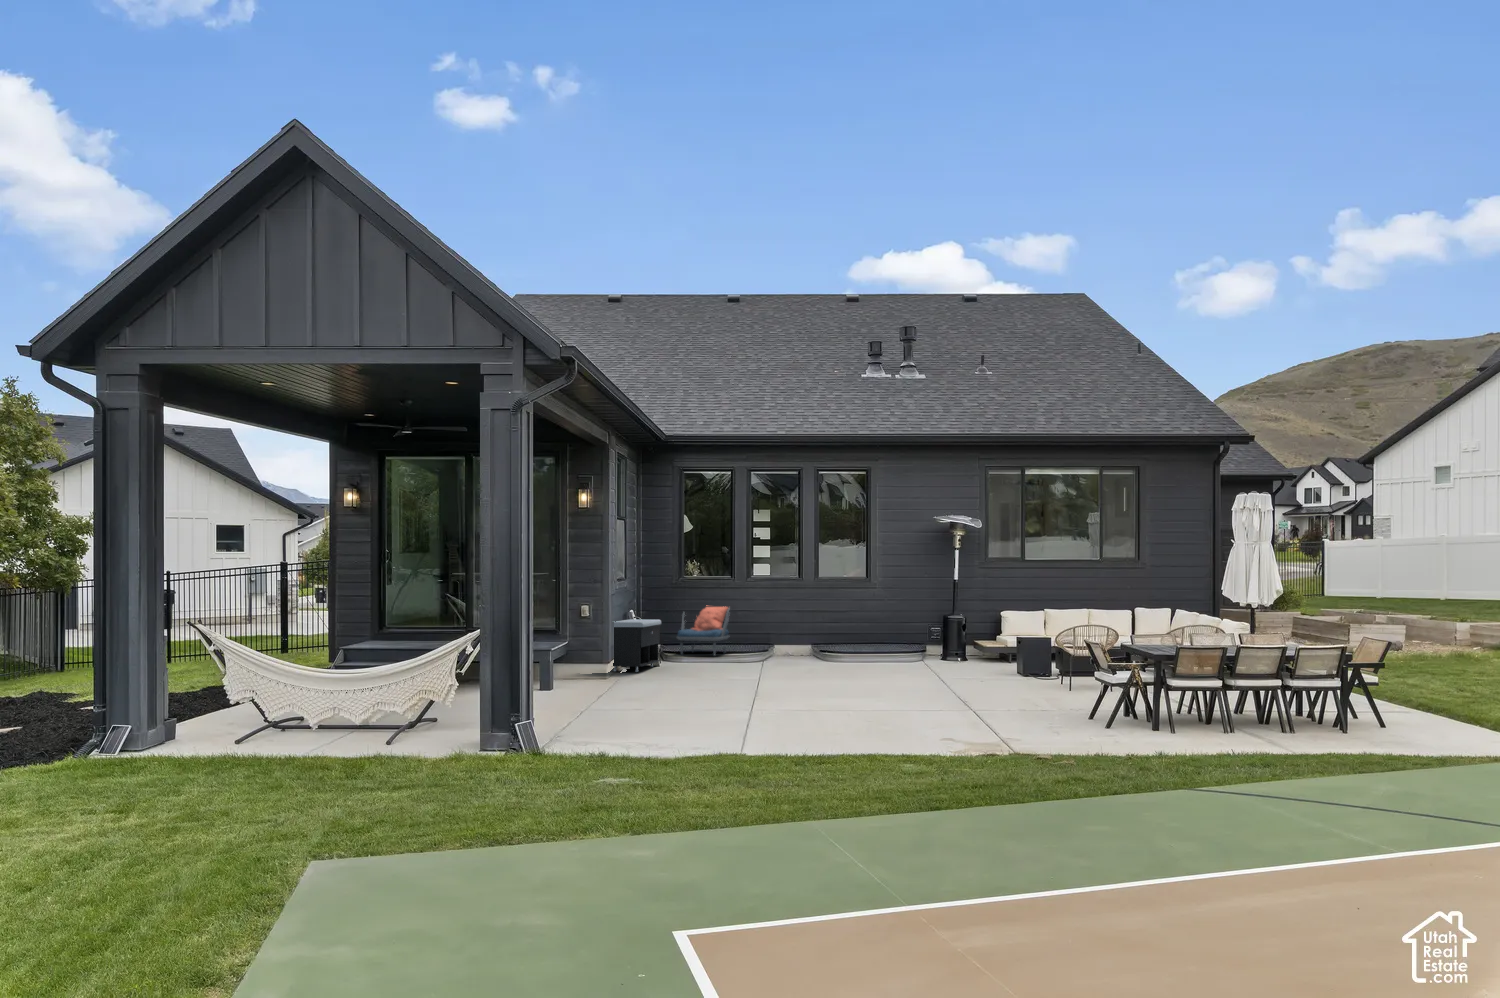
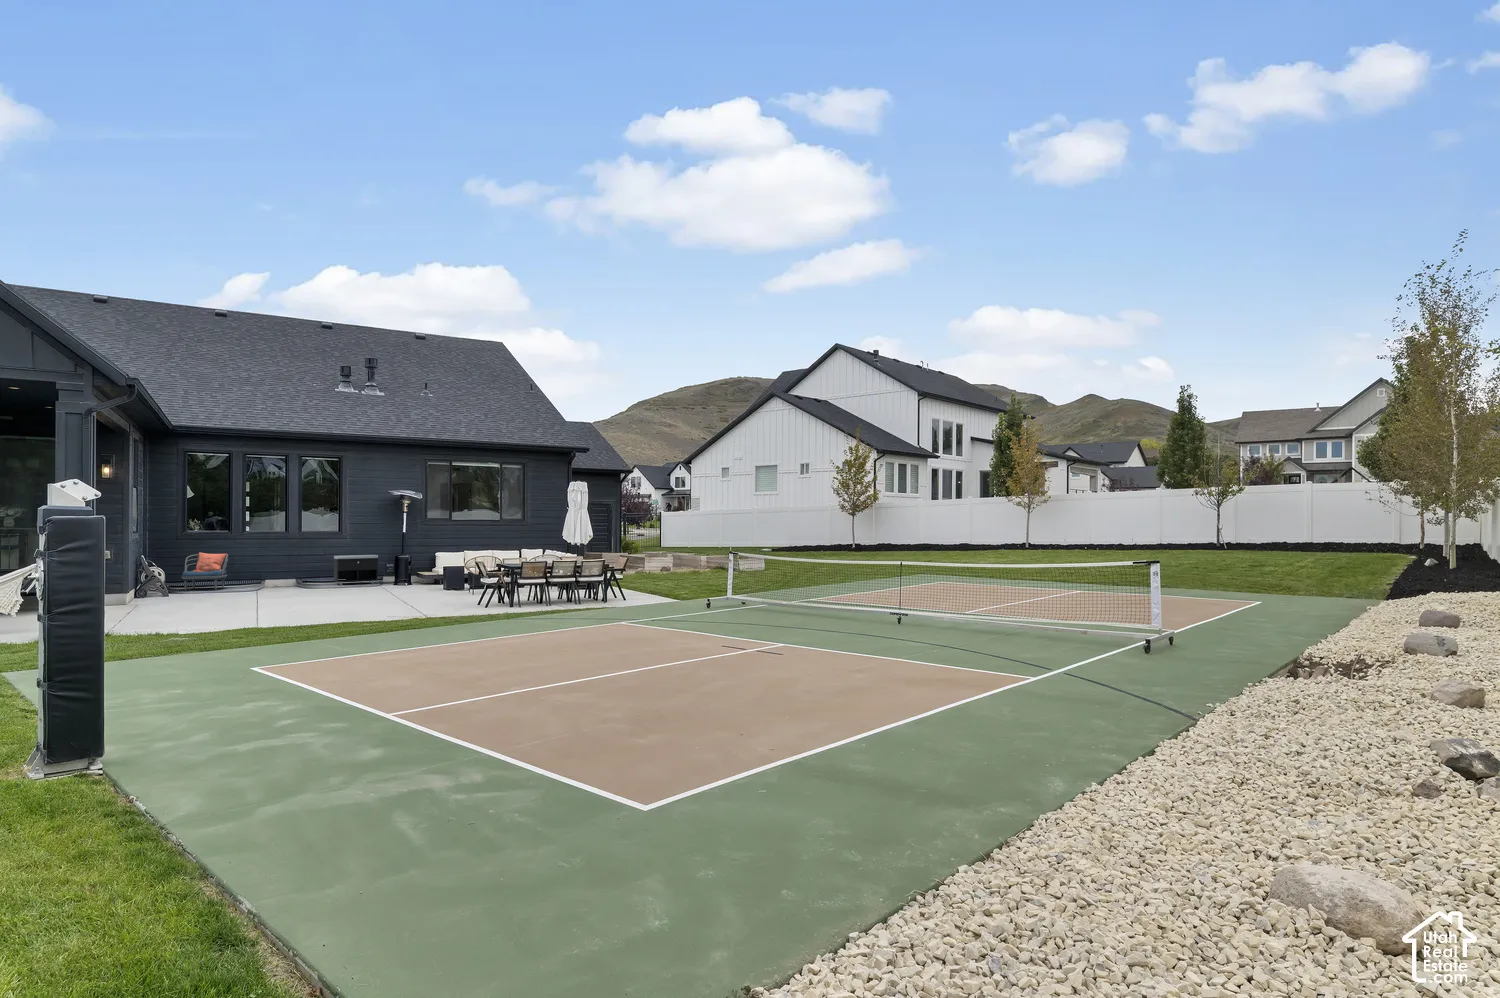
storage bench: present [613,619,661,672] -> present [334,555,378,585]

